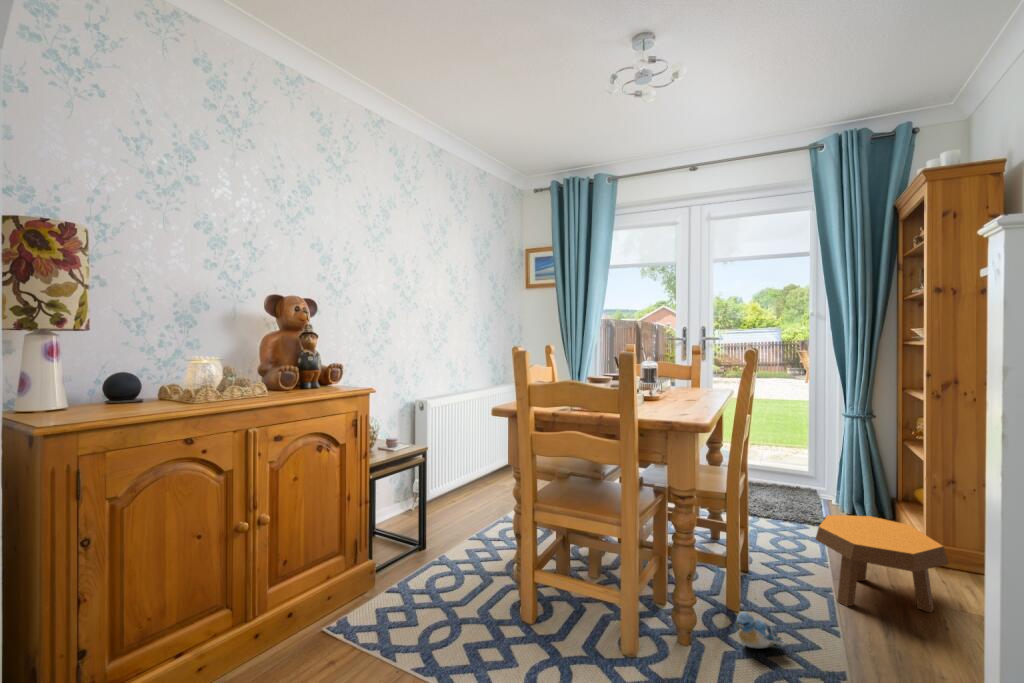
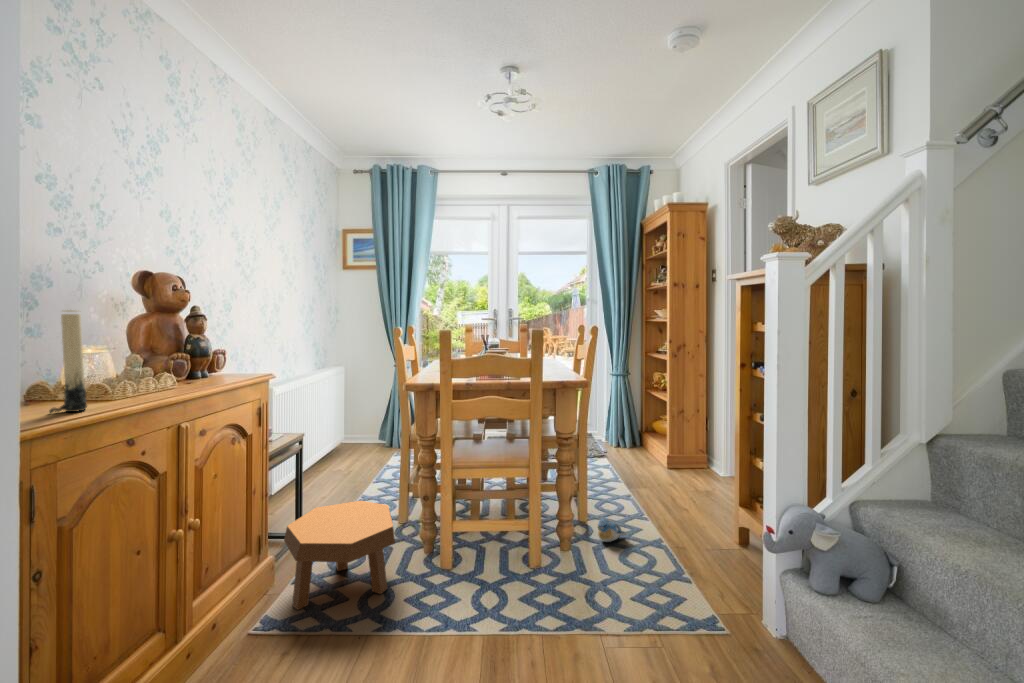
candle: none [139,325,166,409] -> present [49,310,87,413]
footstool: present [816,515,948,612] -> present [284,501,395,610]

